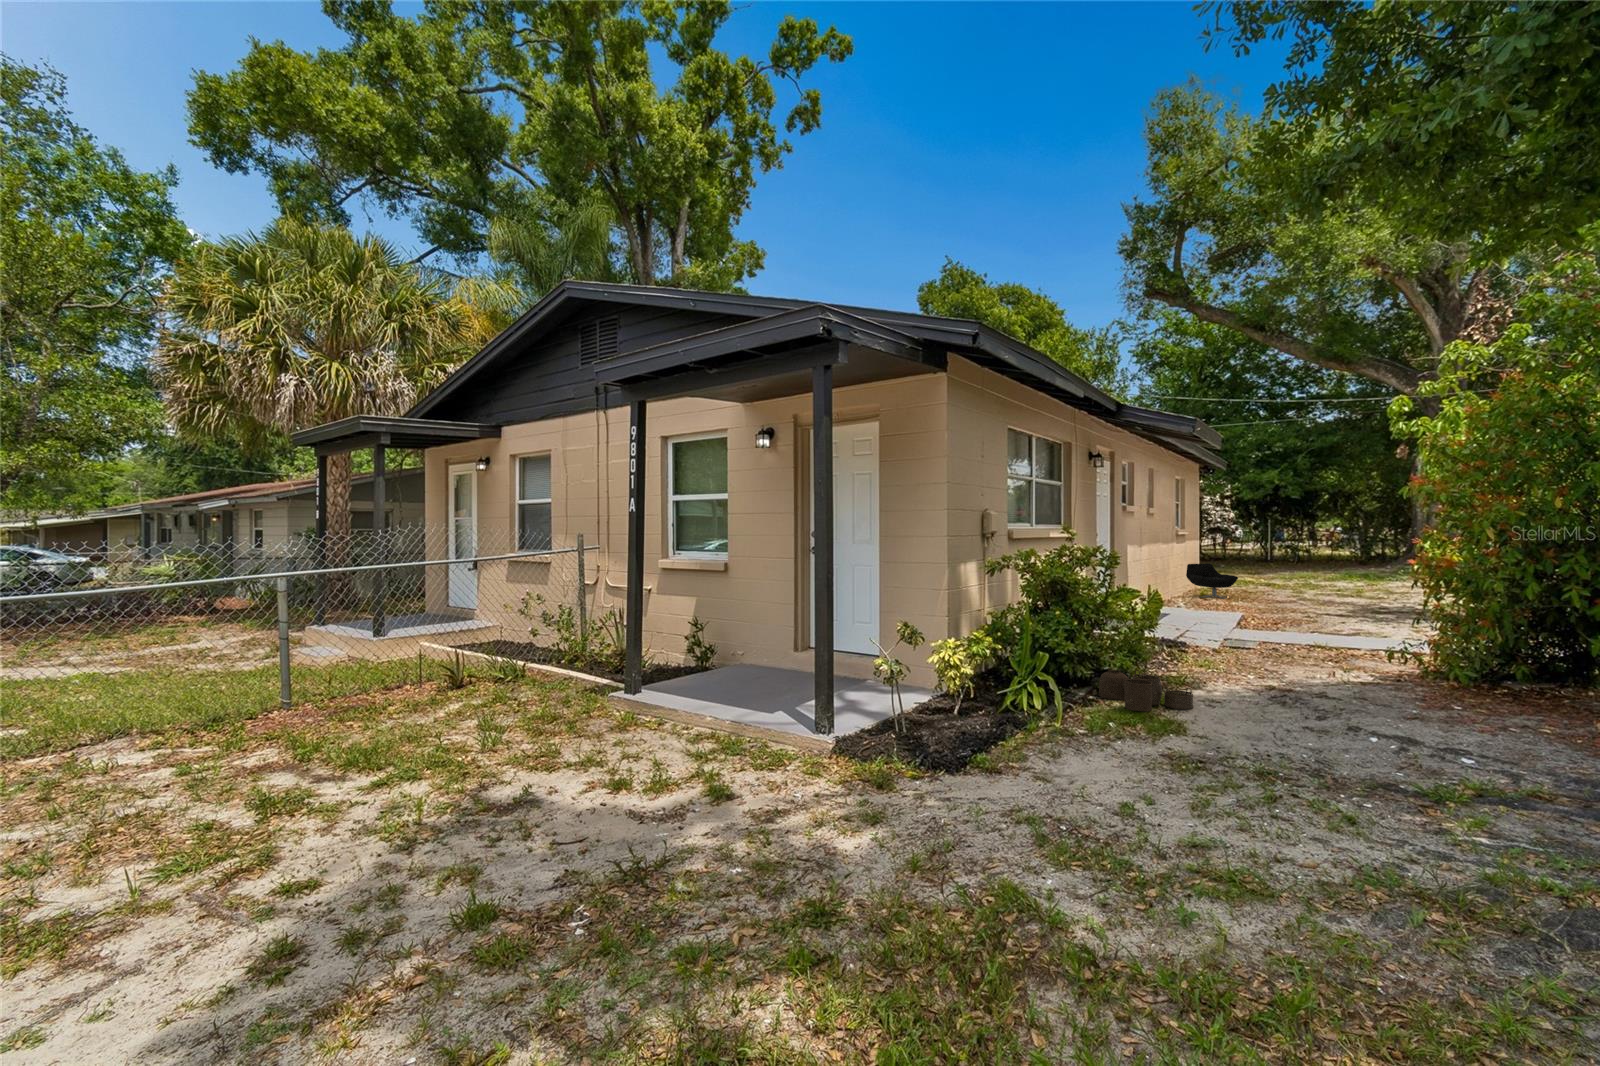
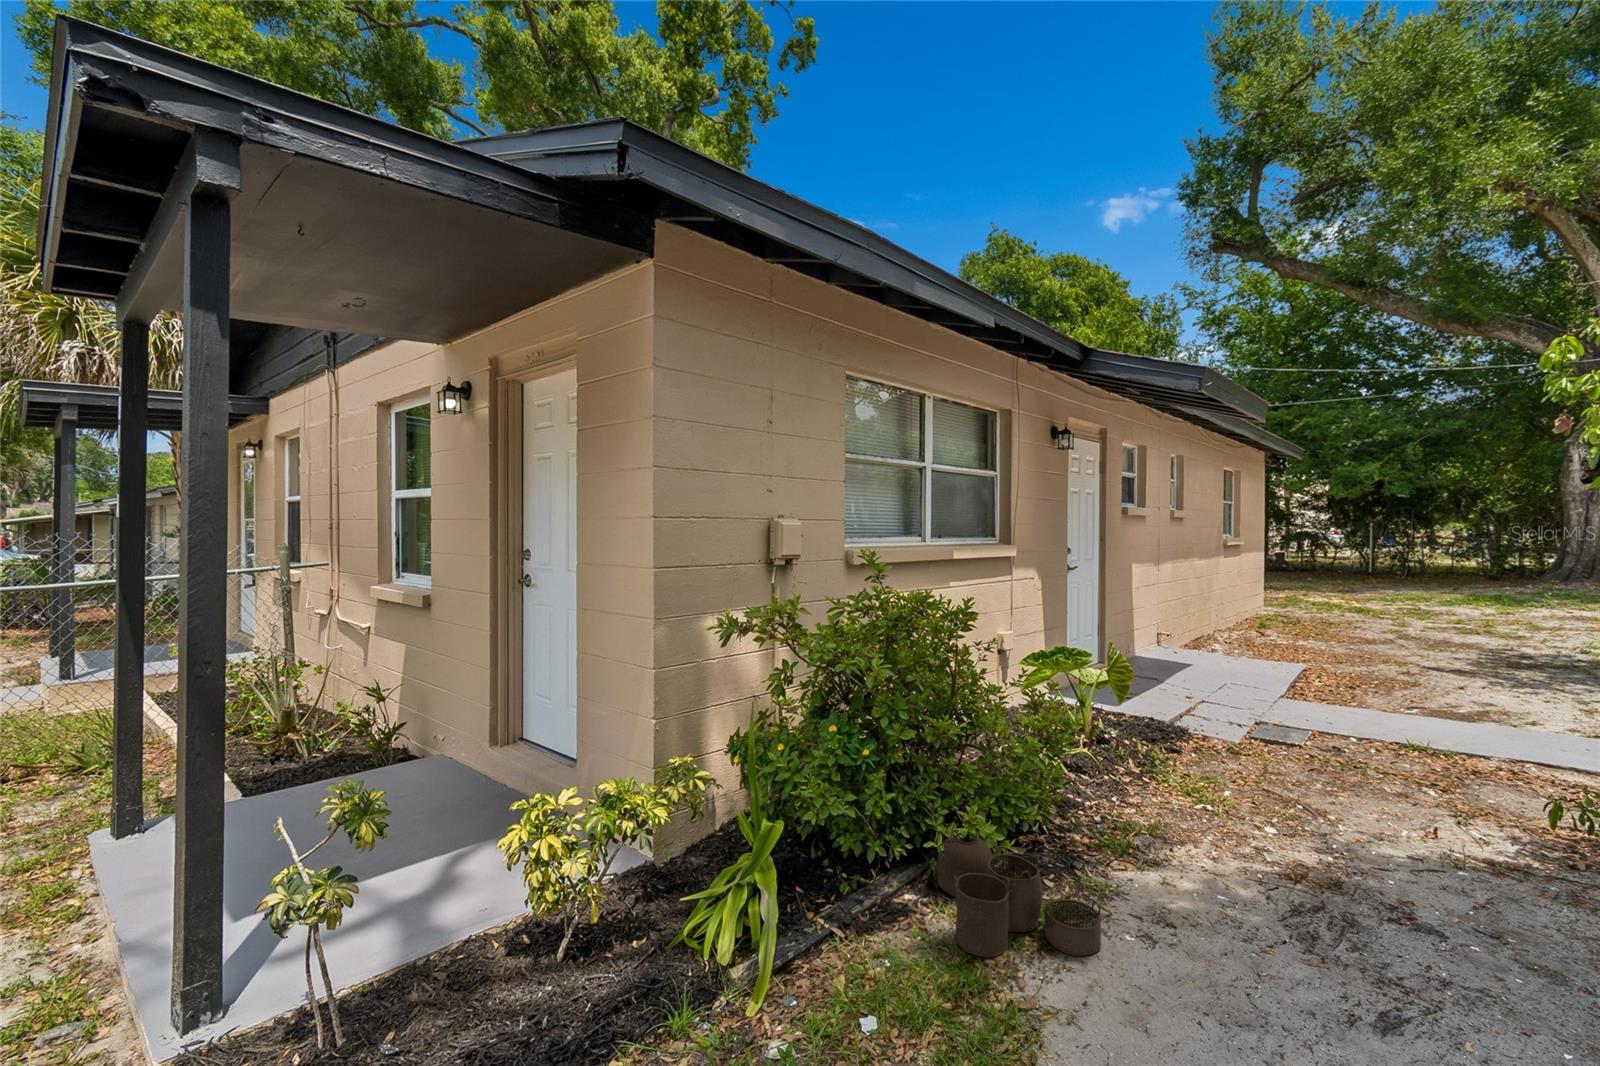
lounge chair: present [1186,563,1238,599] -> none [1237,582,1309,632]

